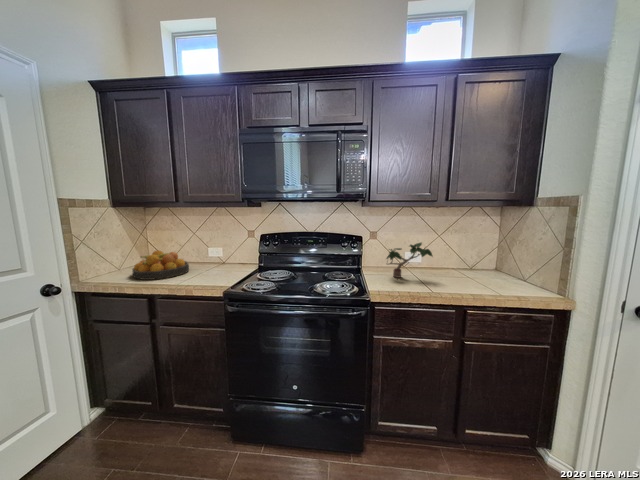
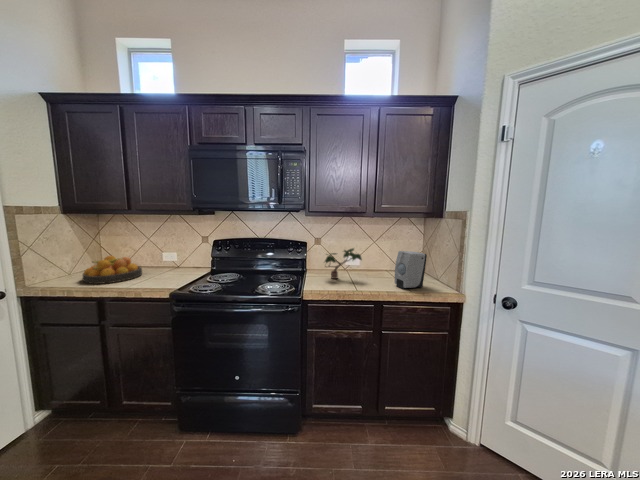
soap dispenser: none [475,246,519,291] -> present [395,251,427,289]

